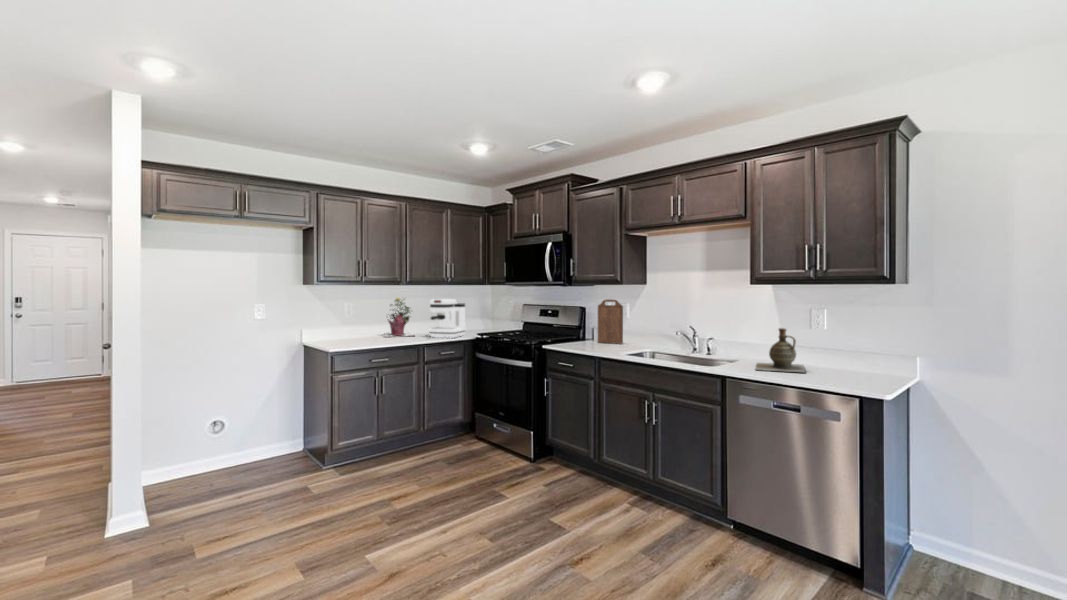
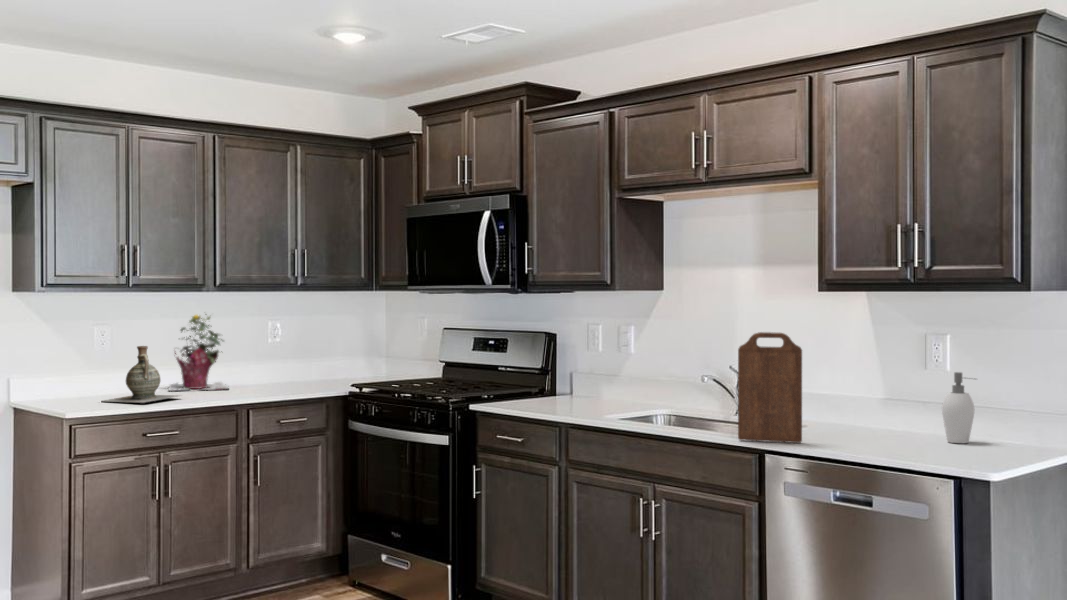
coffee maker: present [429,299,465,338] -> none [256,317,327,392]
cutting board: present [598,299,623,344] -> present [738,332,802,443]
ceramic jug: present [756,328,805,372] -> present [103,346,178,403]
soap dispenser: none [827,331,851,372] -> present [942,372,975,443]

